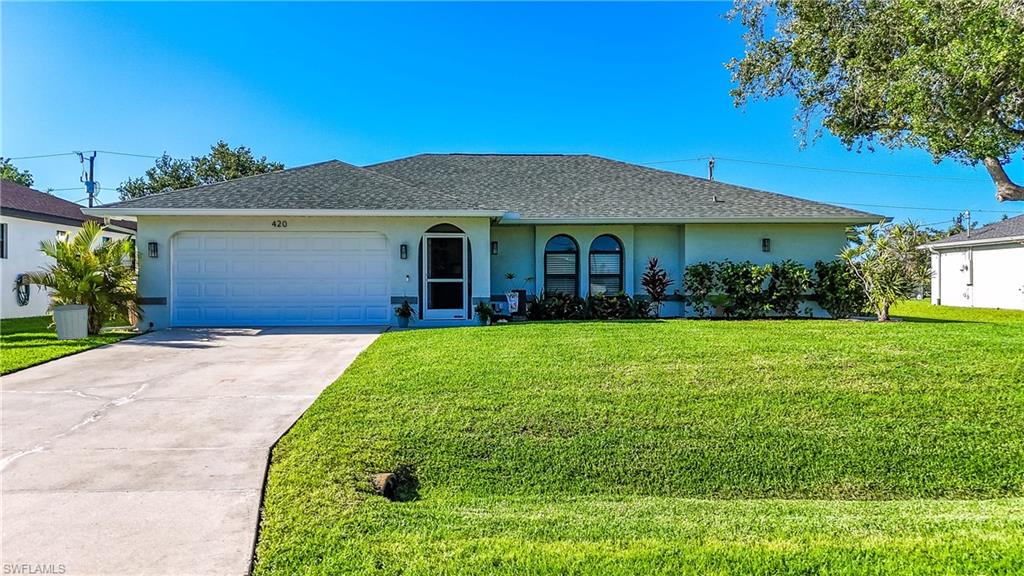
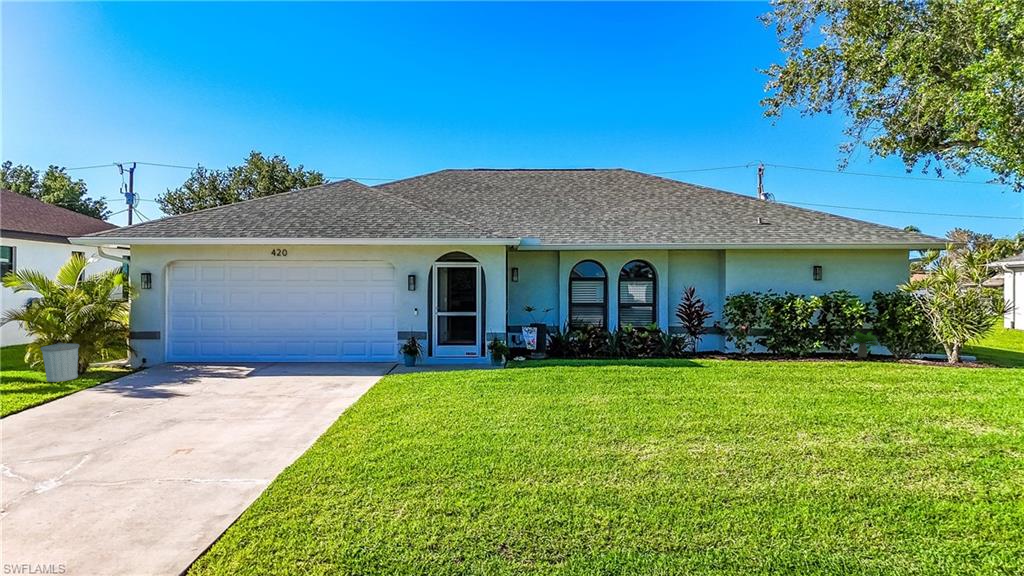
potted plant: present [707,294,732,317] -> present [846,332,878,357]

